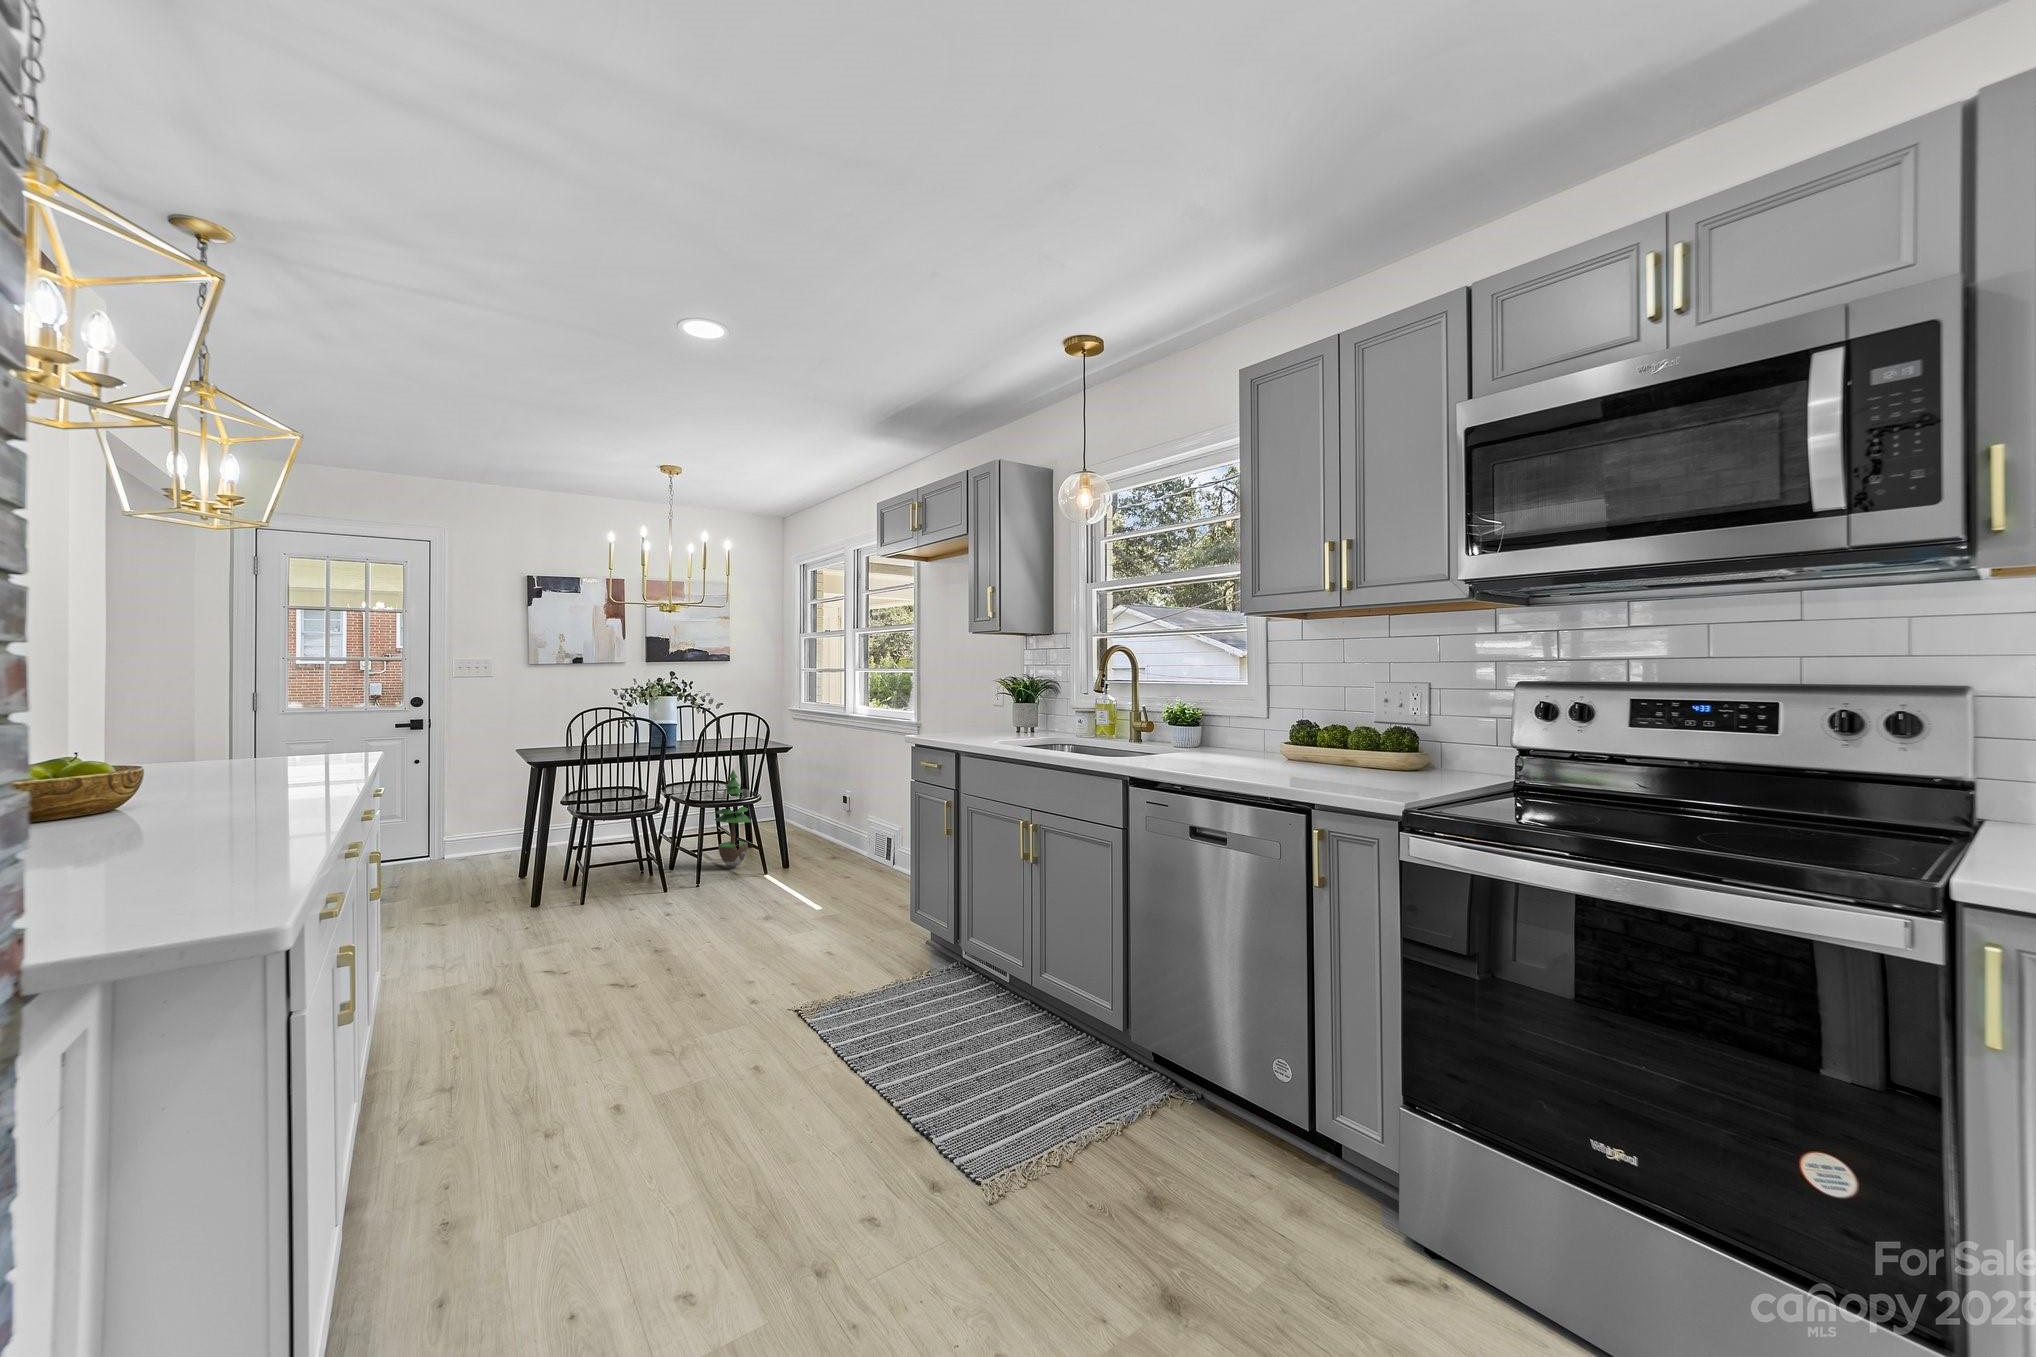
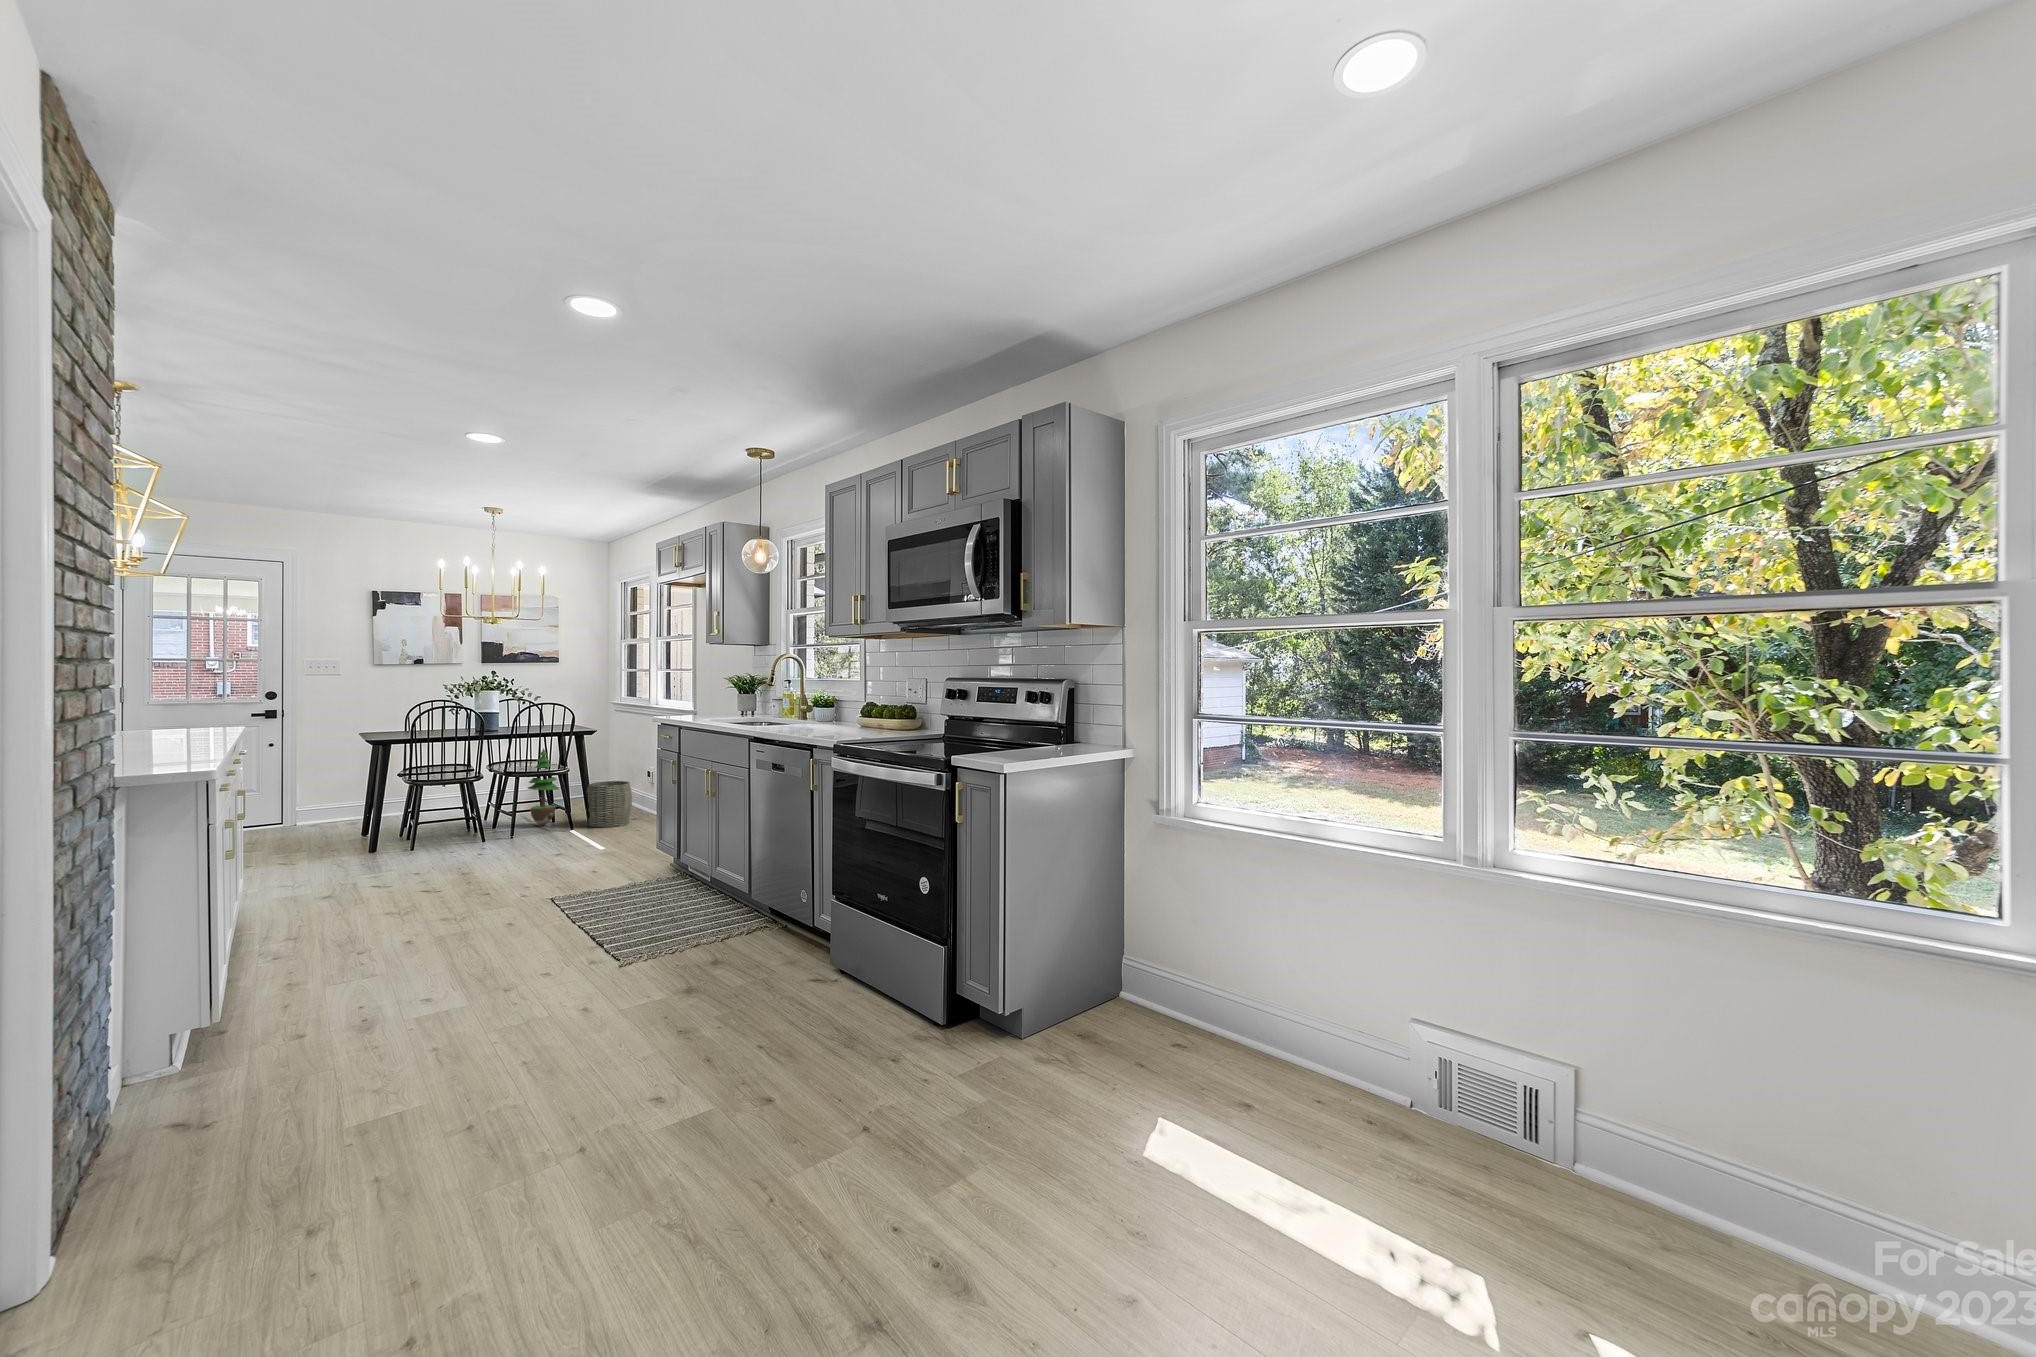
woven basket: none [785,811,840,872] -> present [586,781,632,827]

